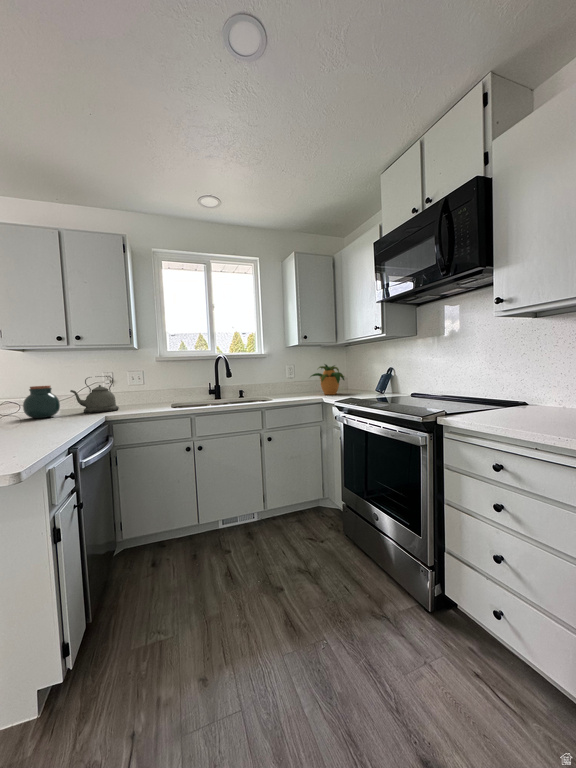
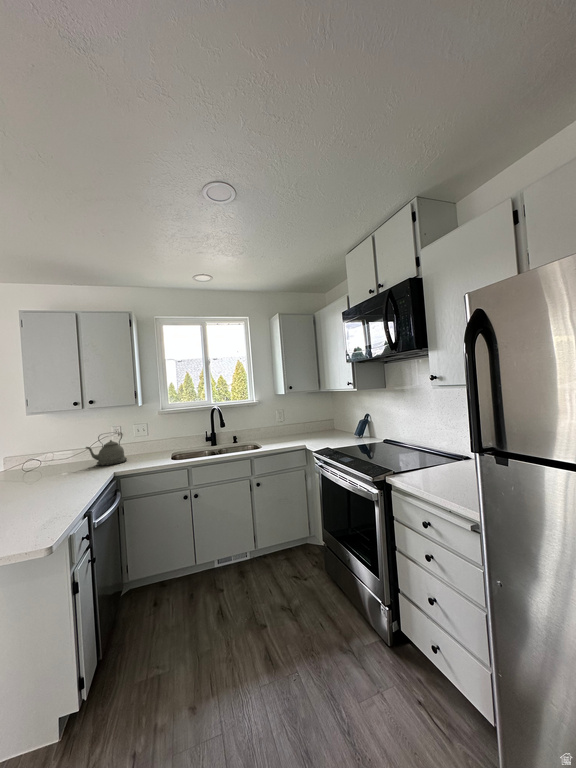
potted plant: present [311,364,344,395] -> none [296,410,329,437]
jar: present [23,386,60,418] -> none [46,445,77,474]

